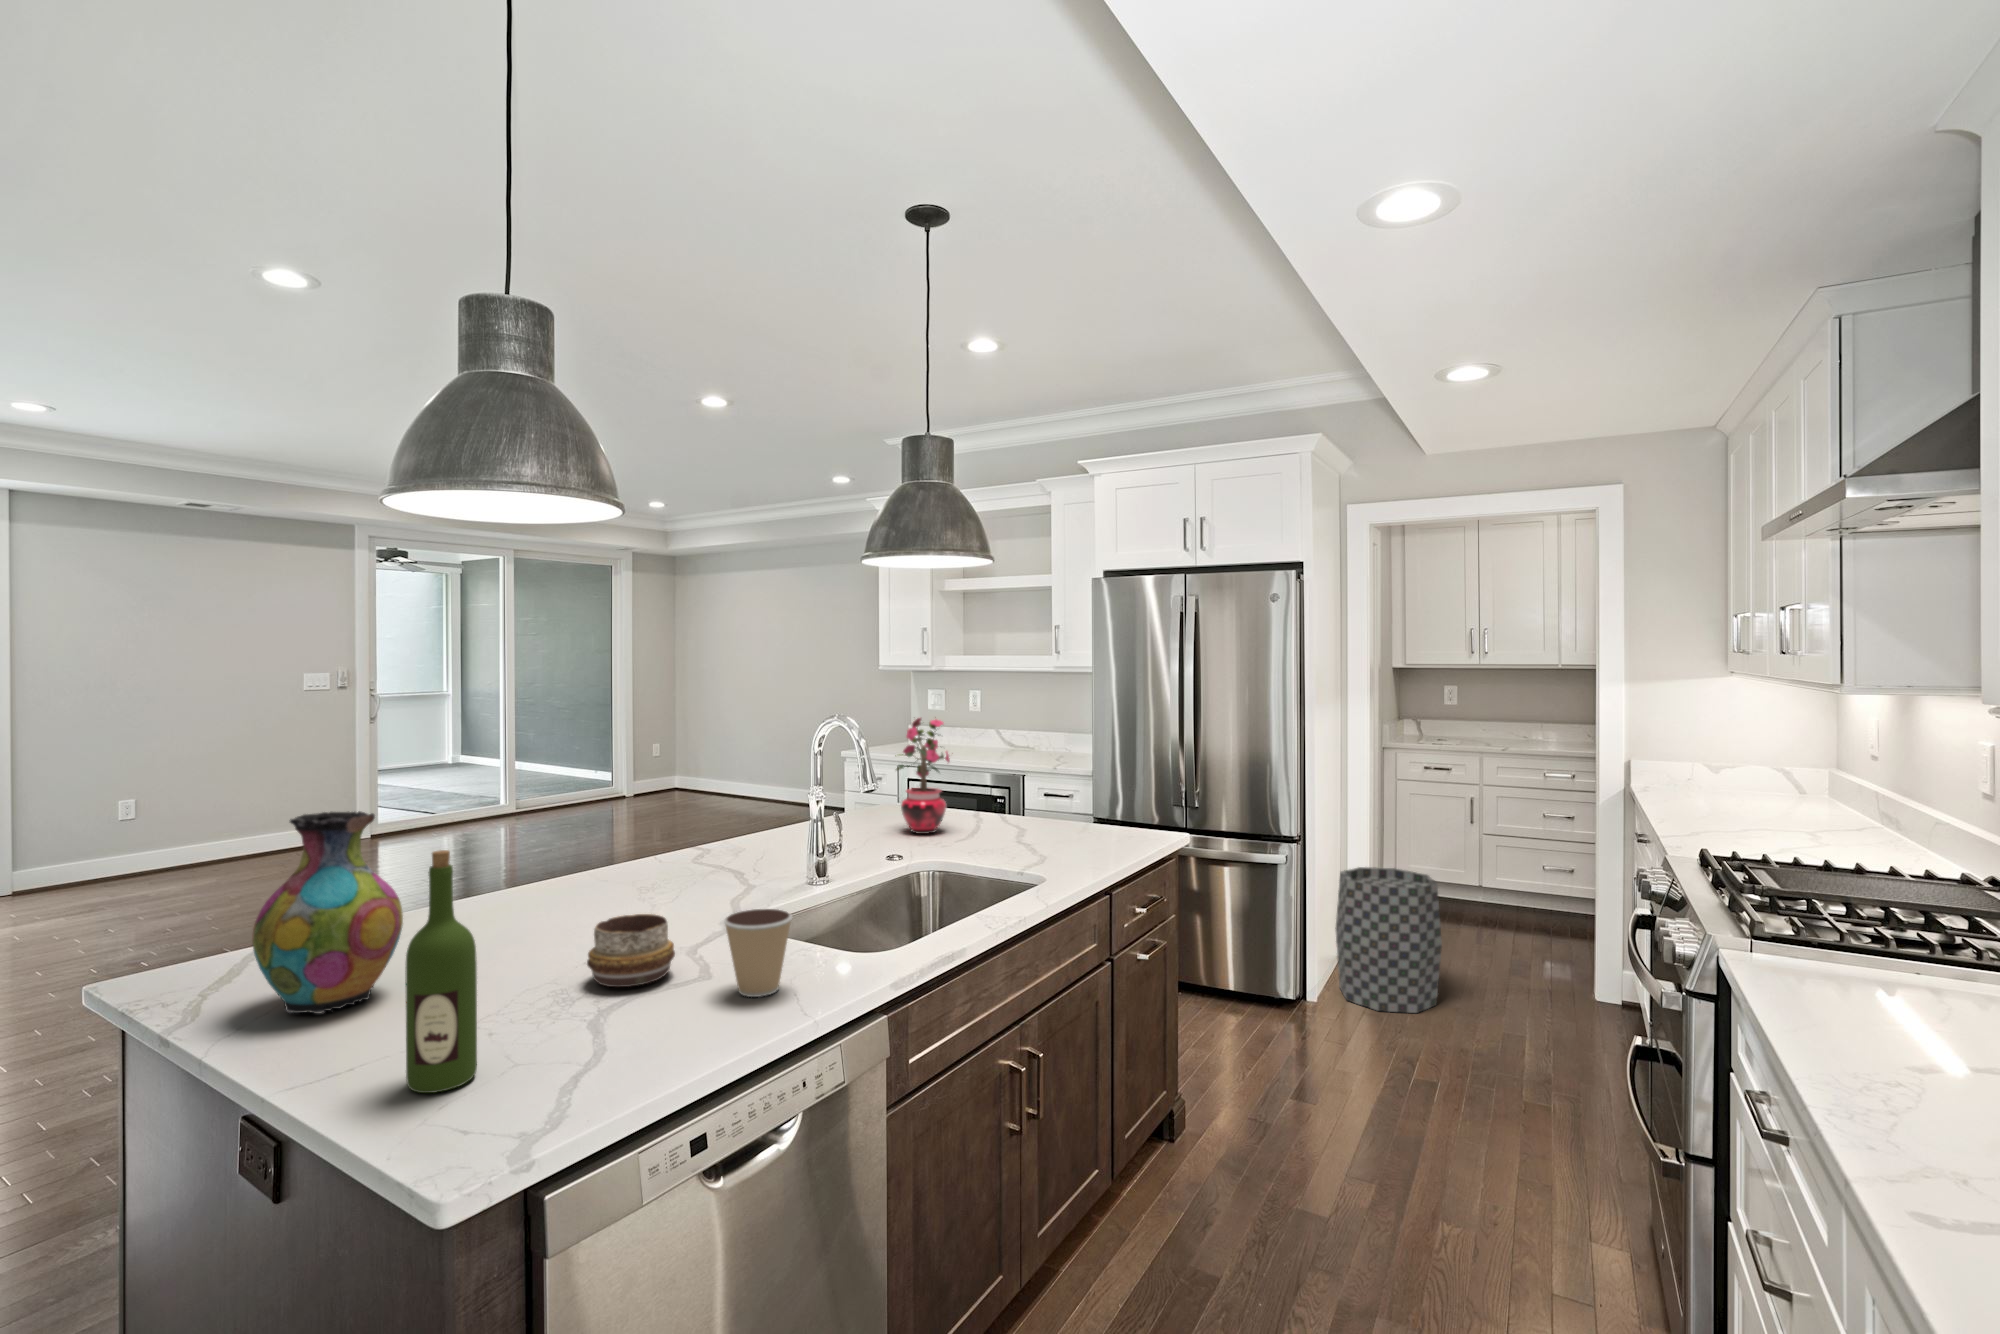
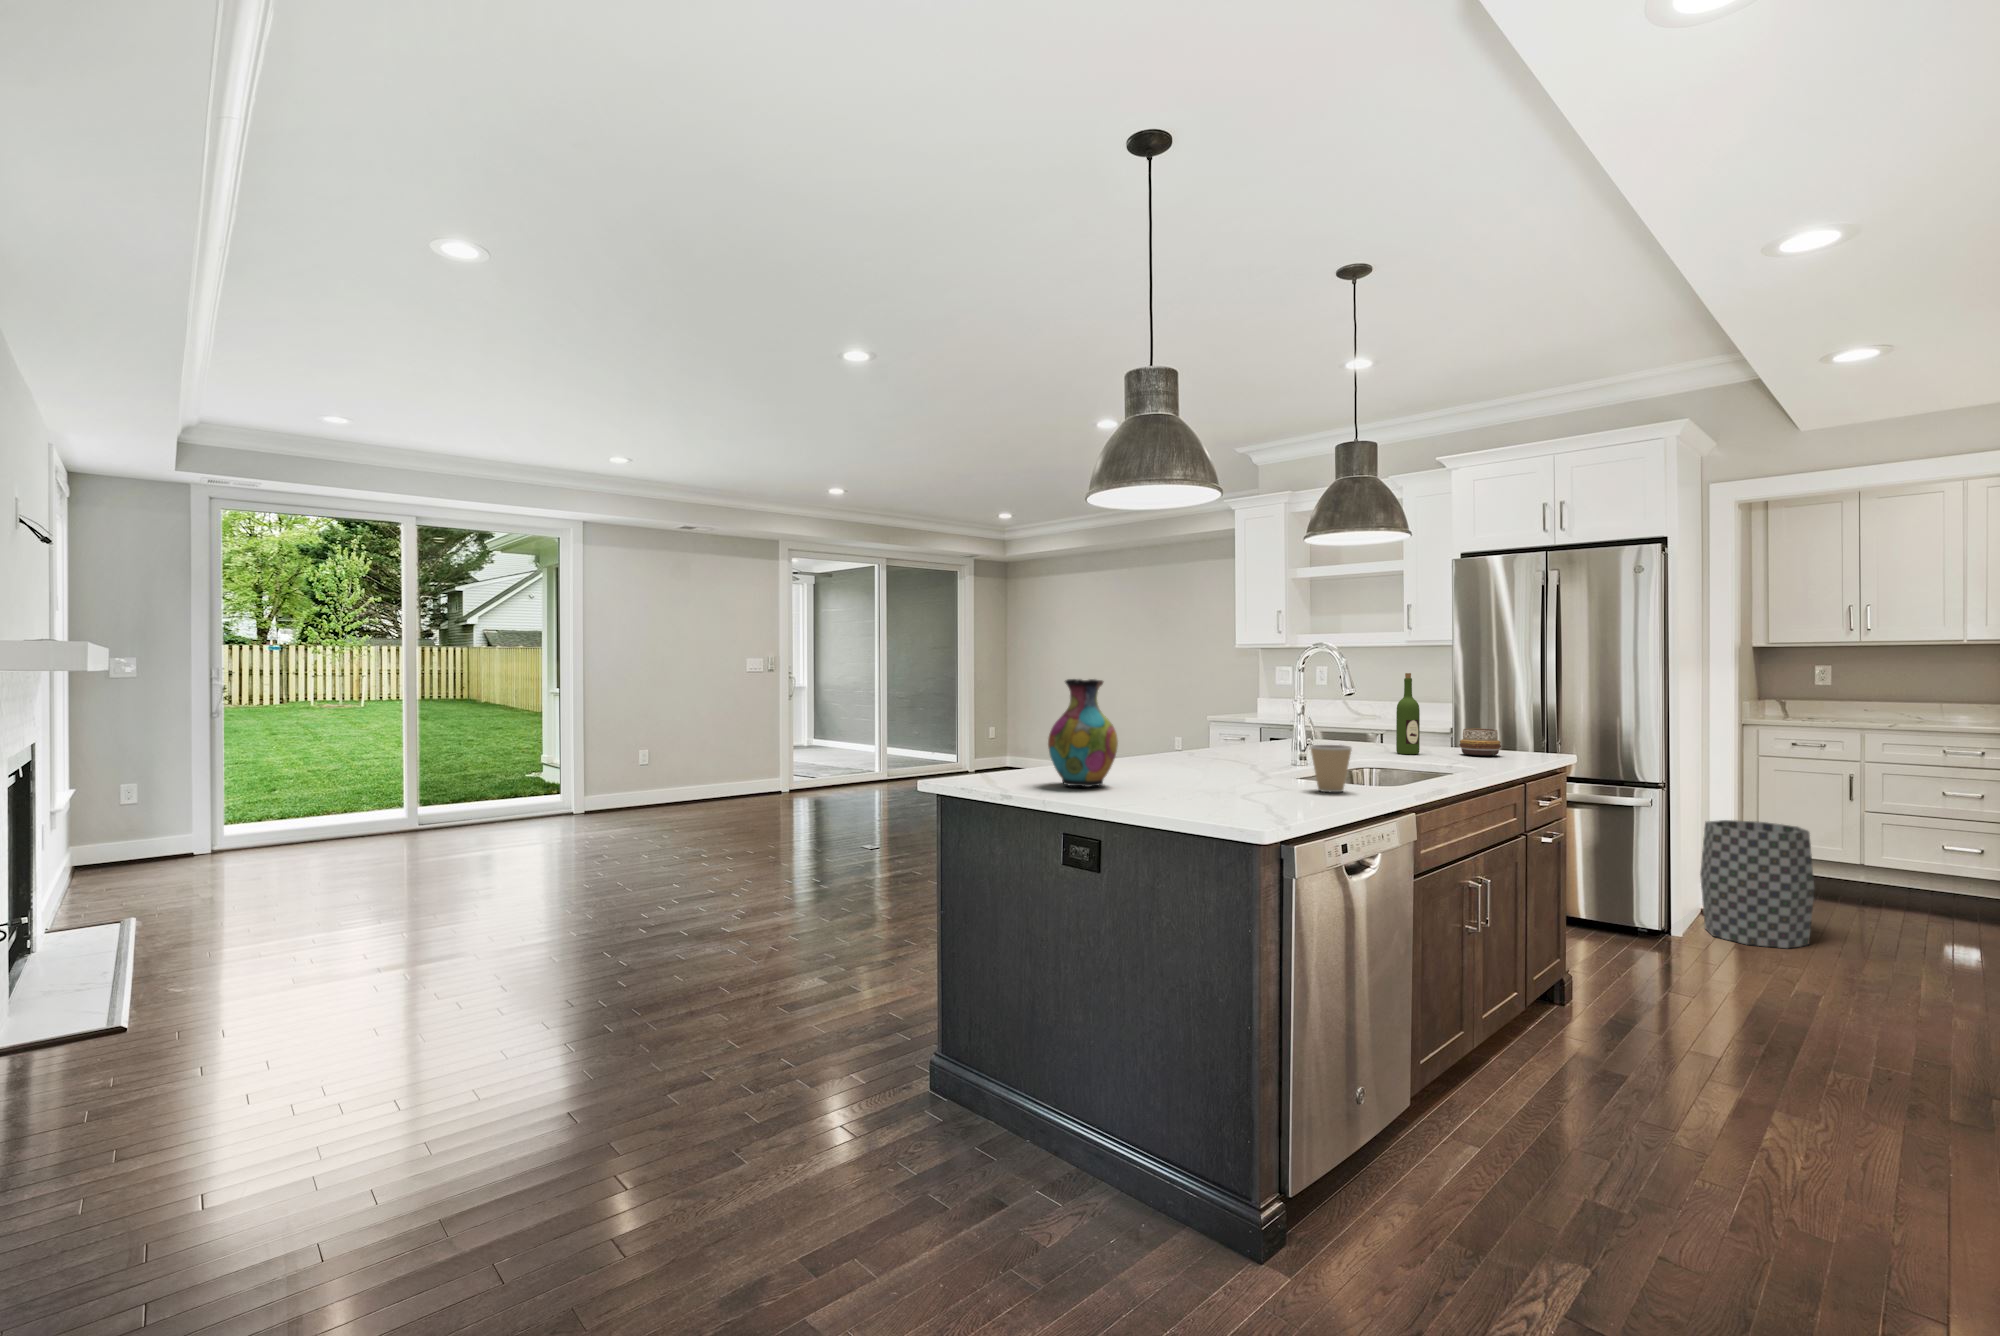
potted plant: present [895,718,950,834] -> none [1326,659,1375,749]
wine bottle: present [405,850,477,1093] -> present [1396,673,1420,754]
decorative bowl: present [587,914,675,987] -> present [1459,729,1501,756]

